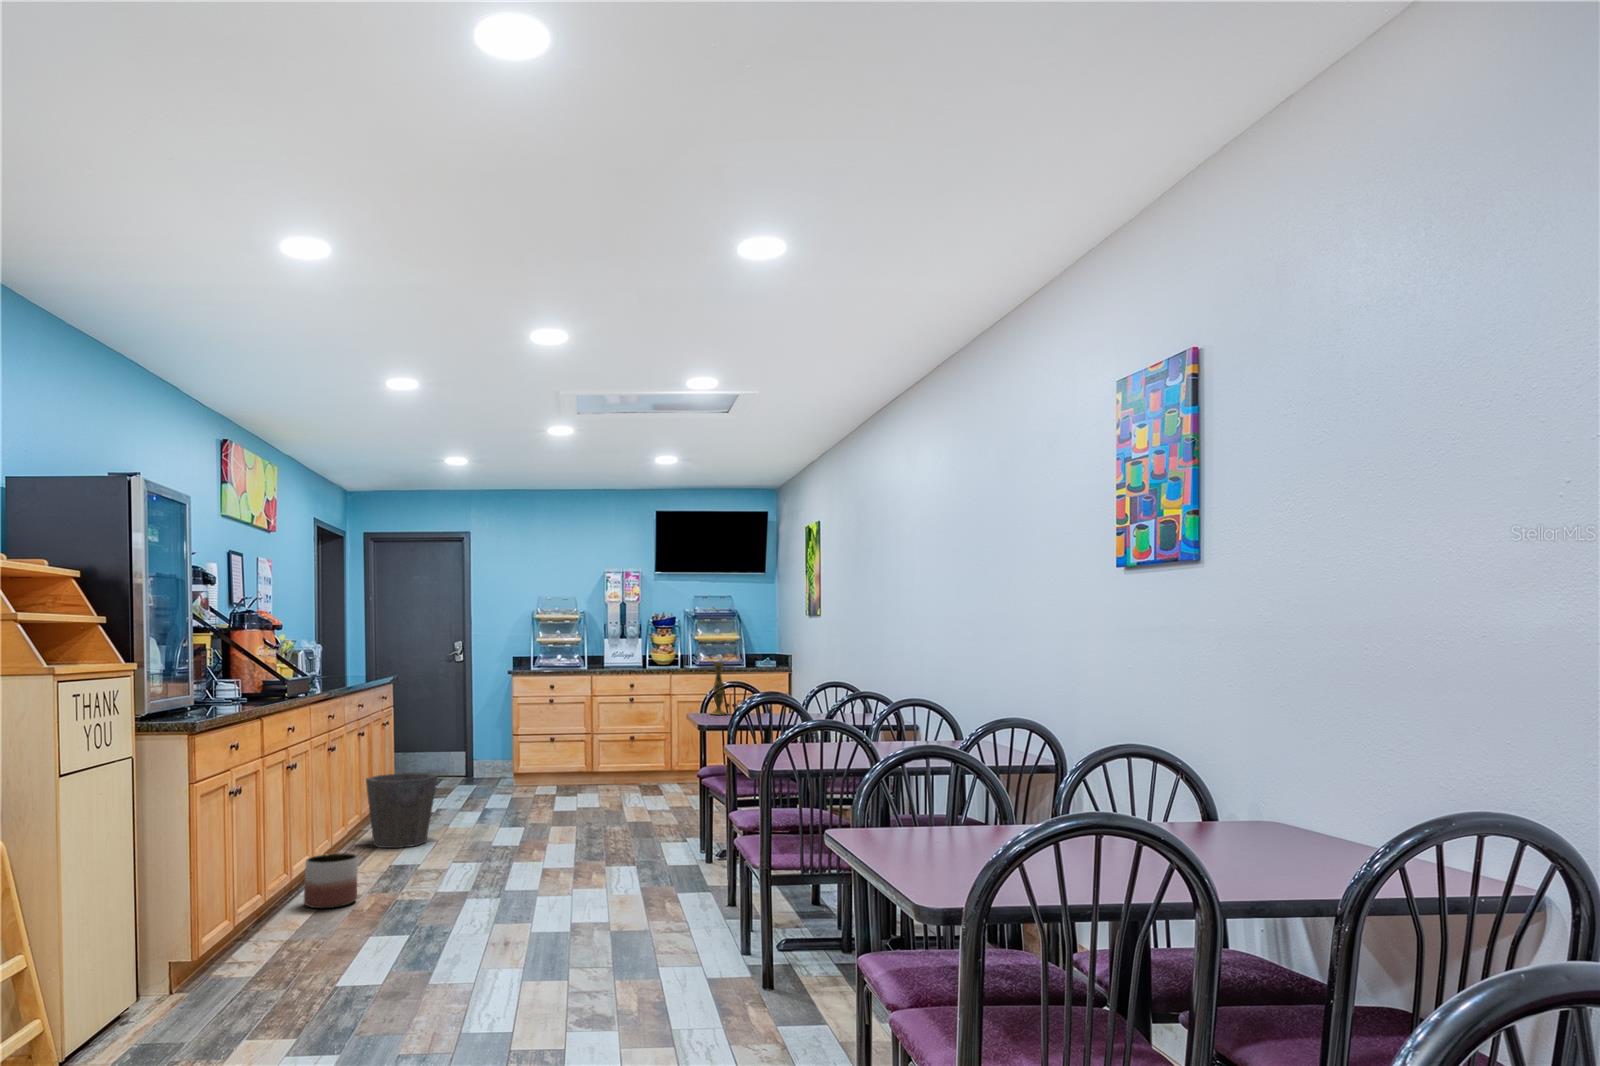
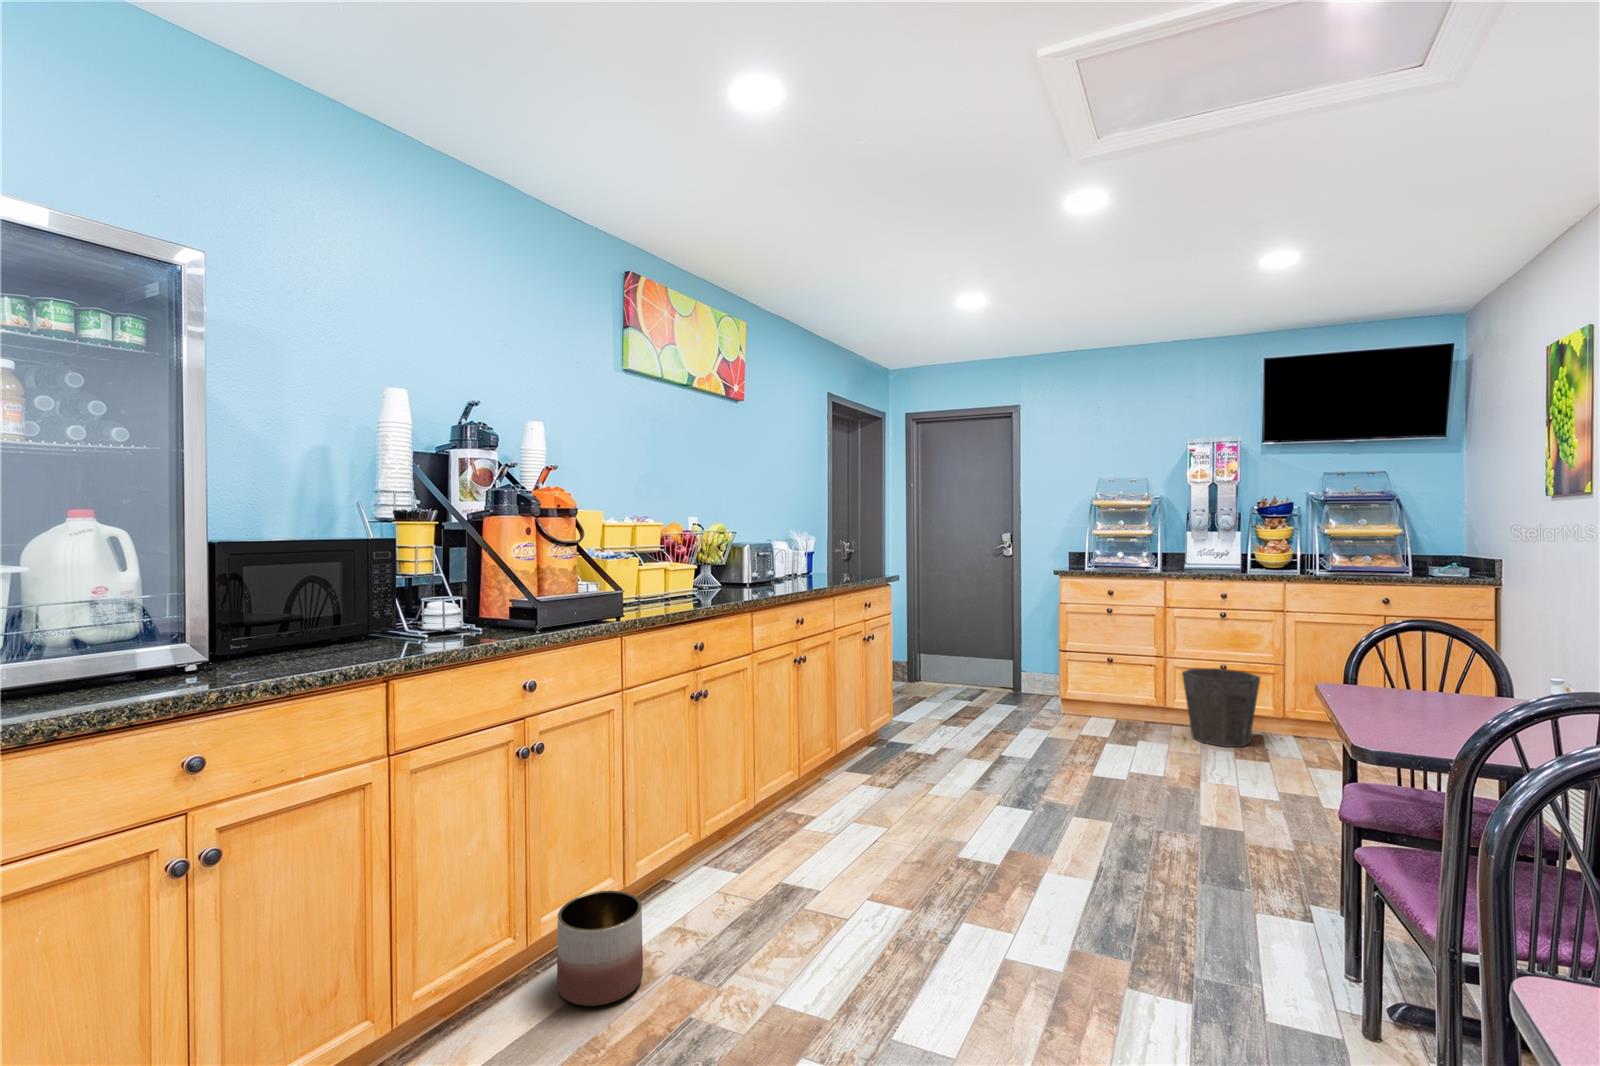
vase: present [712,662,726,714] -> none [1378,589,1430,710]
waste bin: present [366,773,437,848] -> present [1182,668,1260,747]

